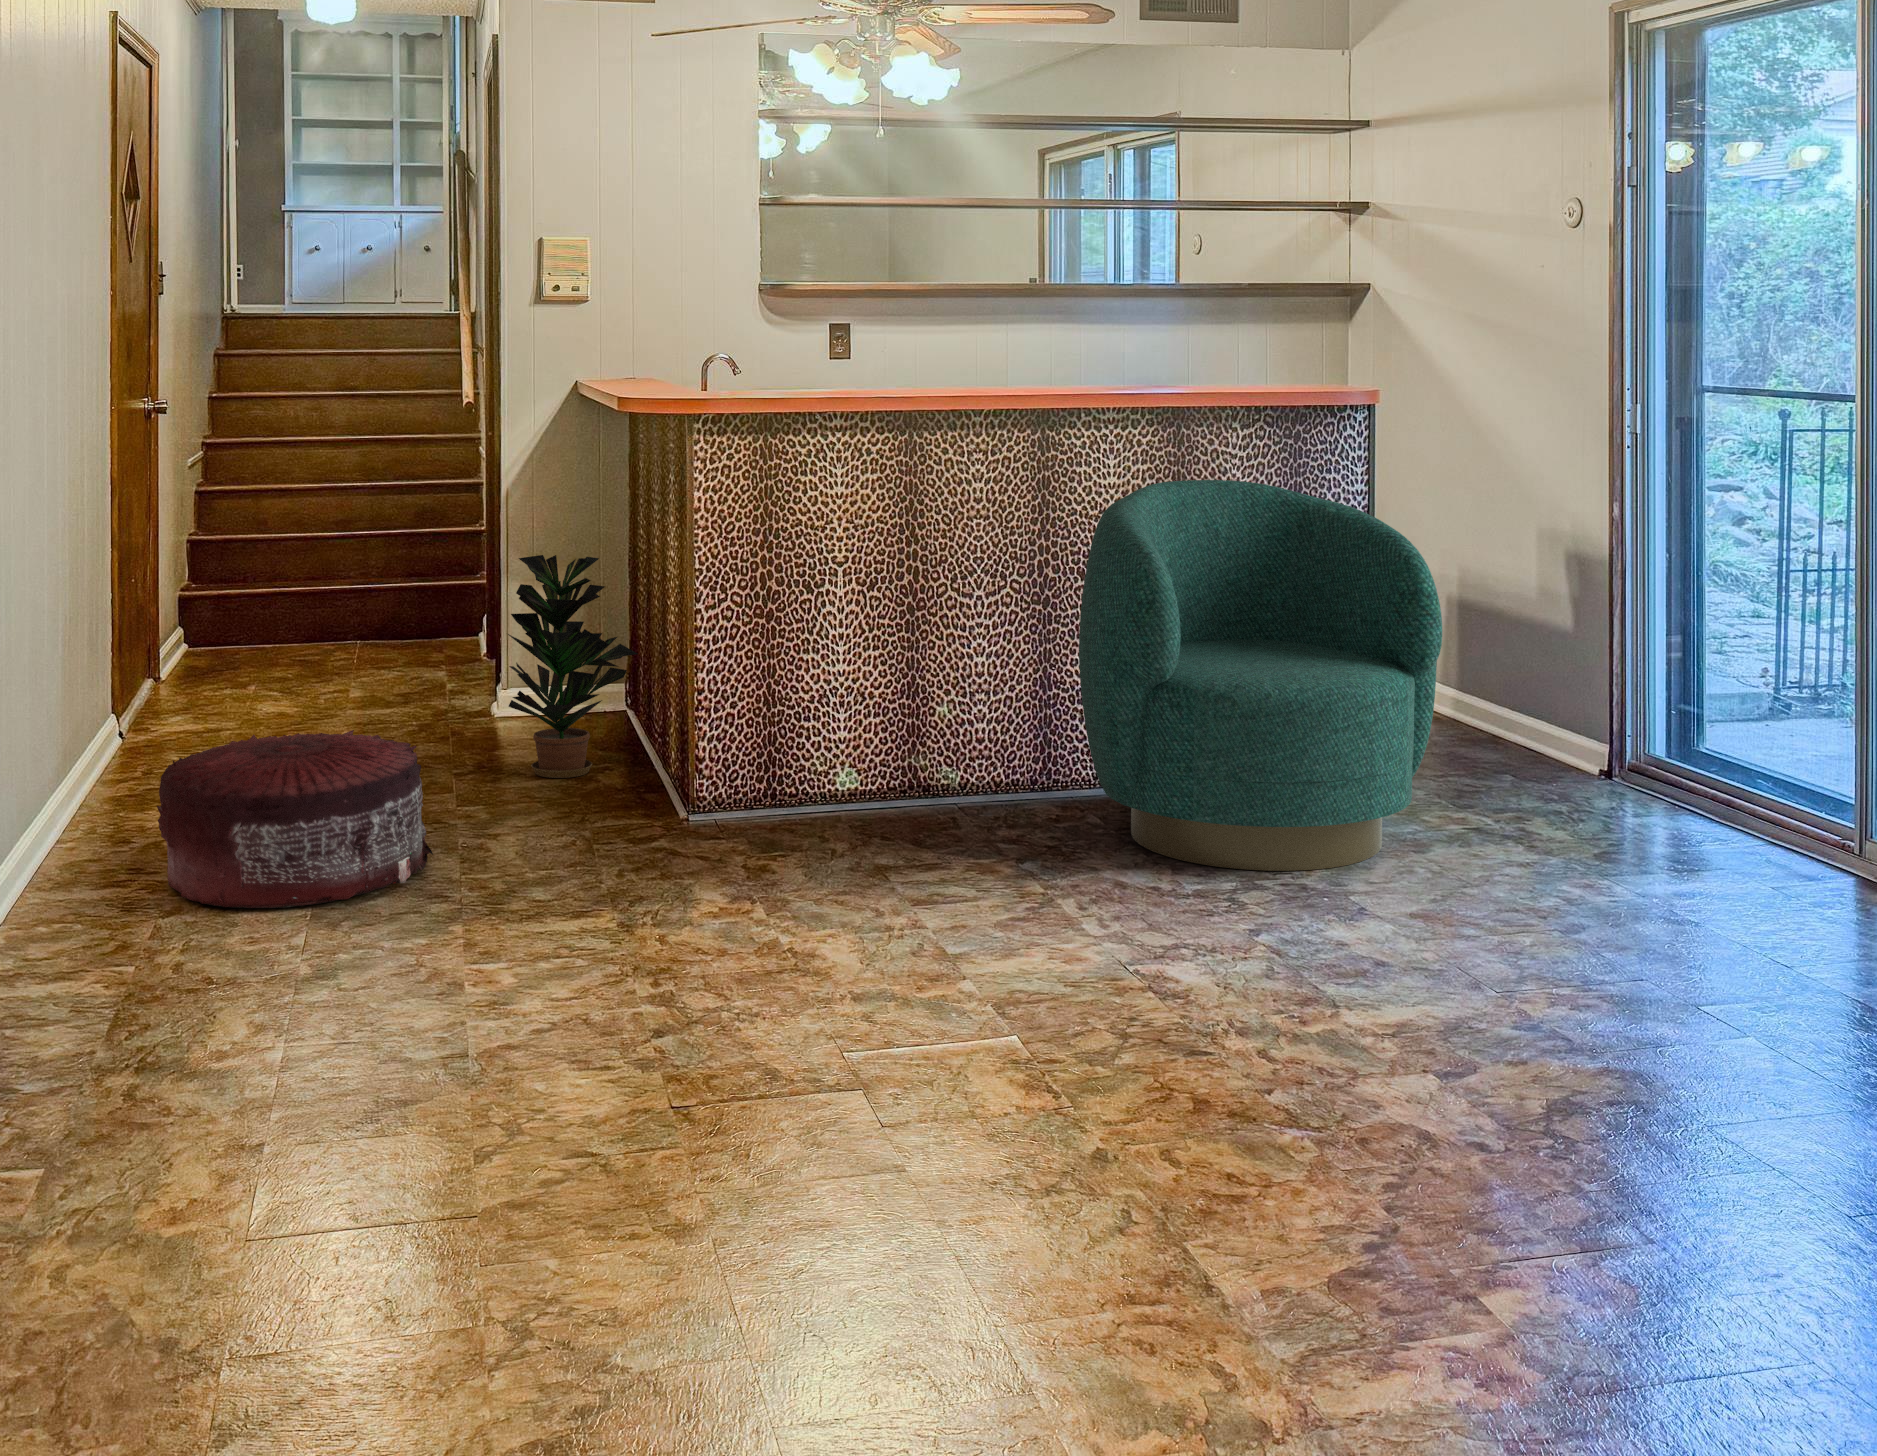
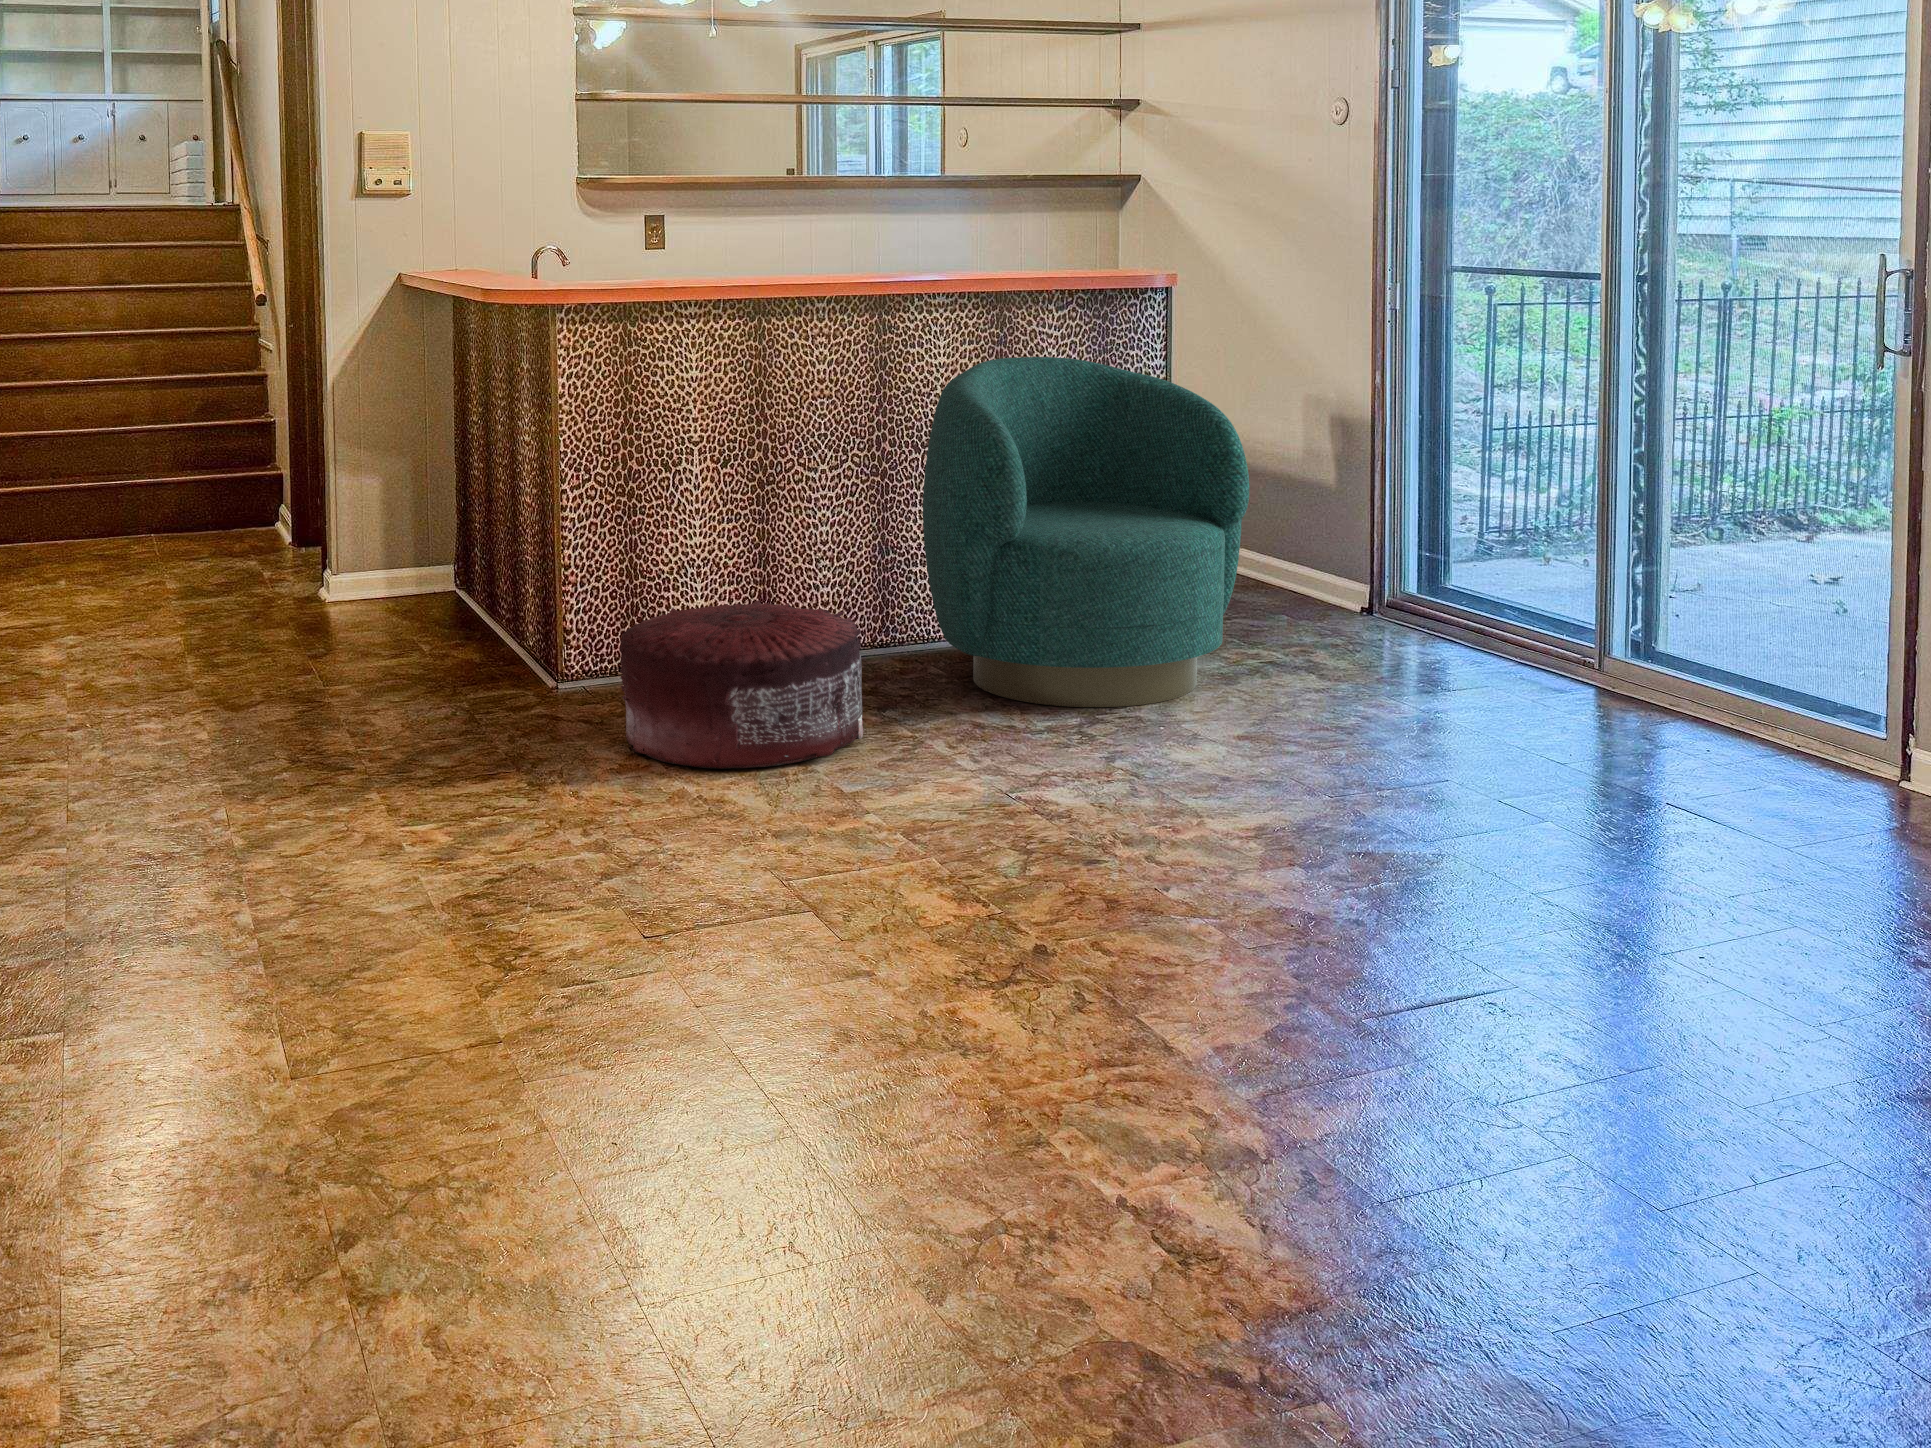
potted plant: present [508,555,638,778] -> none [358,441,488,656]
pouf: present [157,730,433,908] -> present [620,600,864,769]

